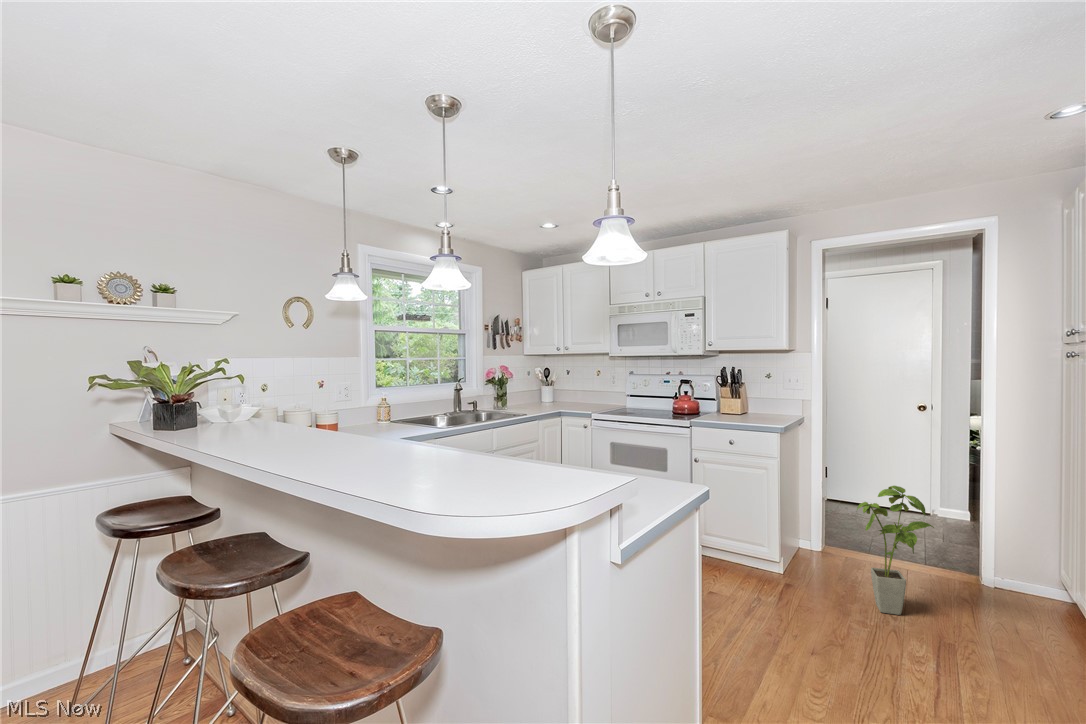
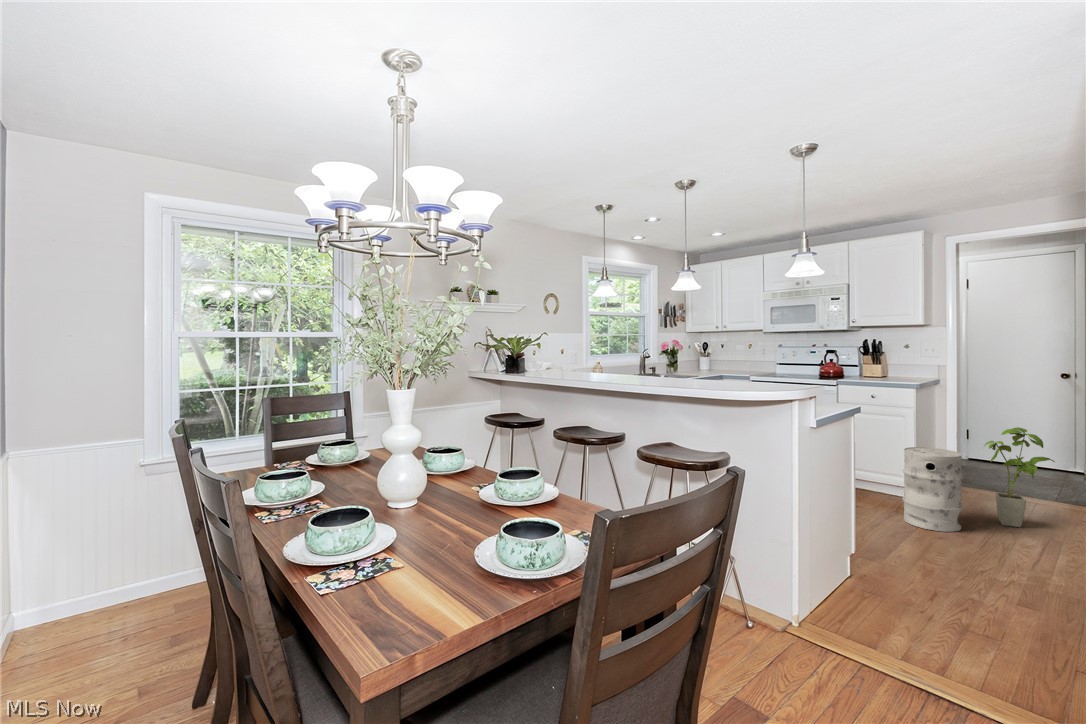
trash can: none [768,513,838,633] -> present [902,447,963,532]

